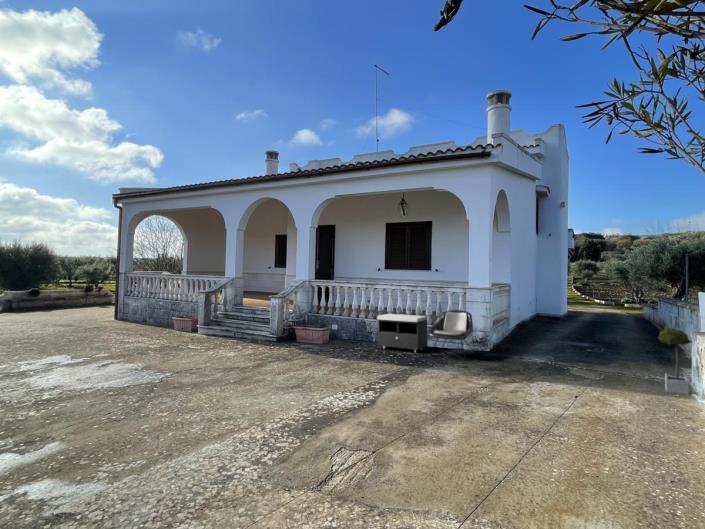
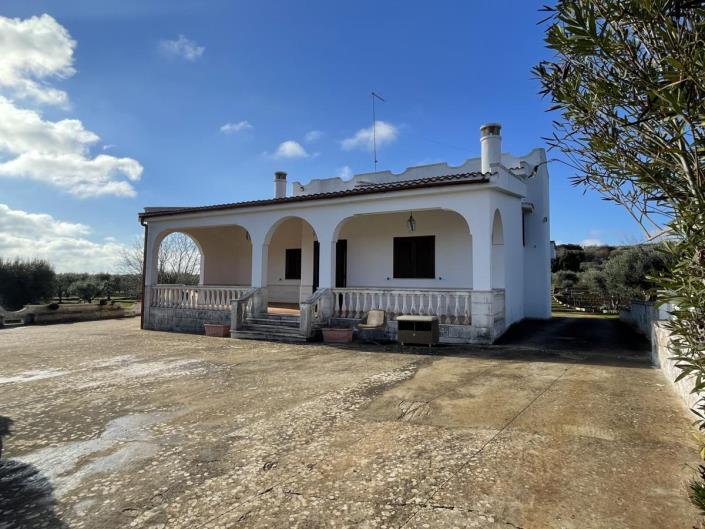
lounge chair: present [429,310,474,361] -> present [354,309,389,345]
potted tree: present [658,327,692,395] -> none [626,316,652,367]

